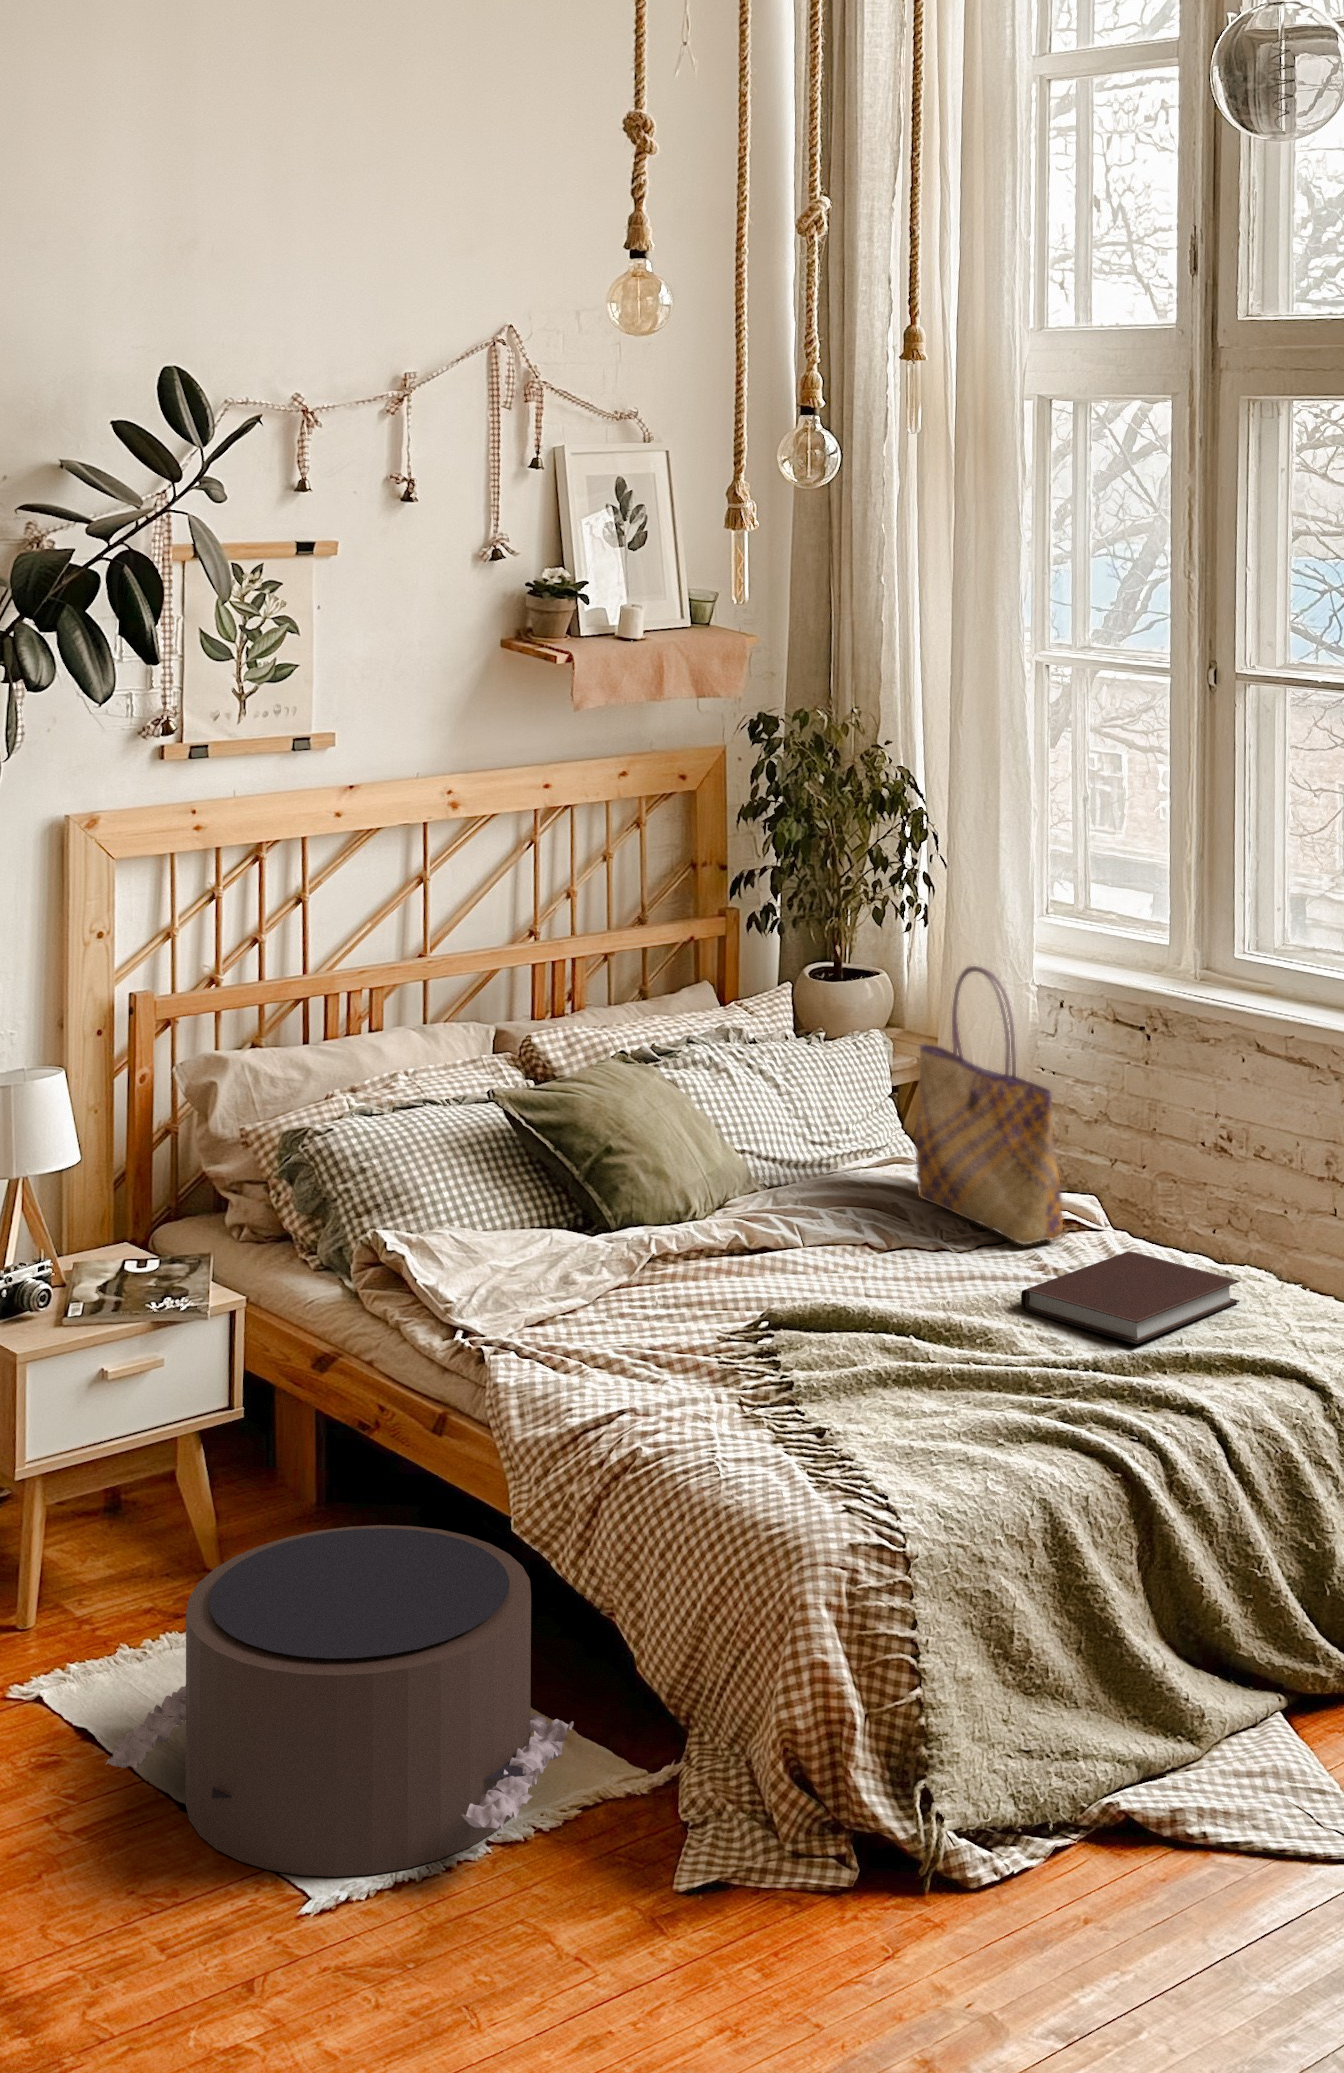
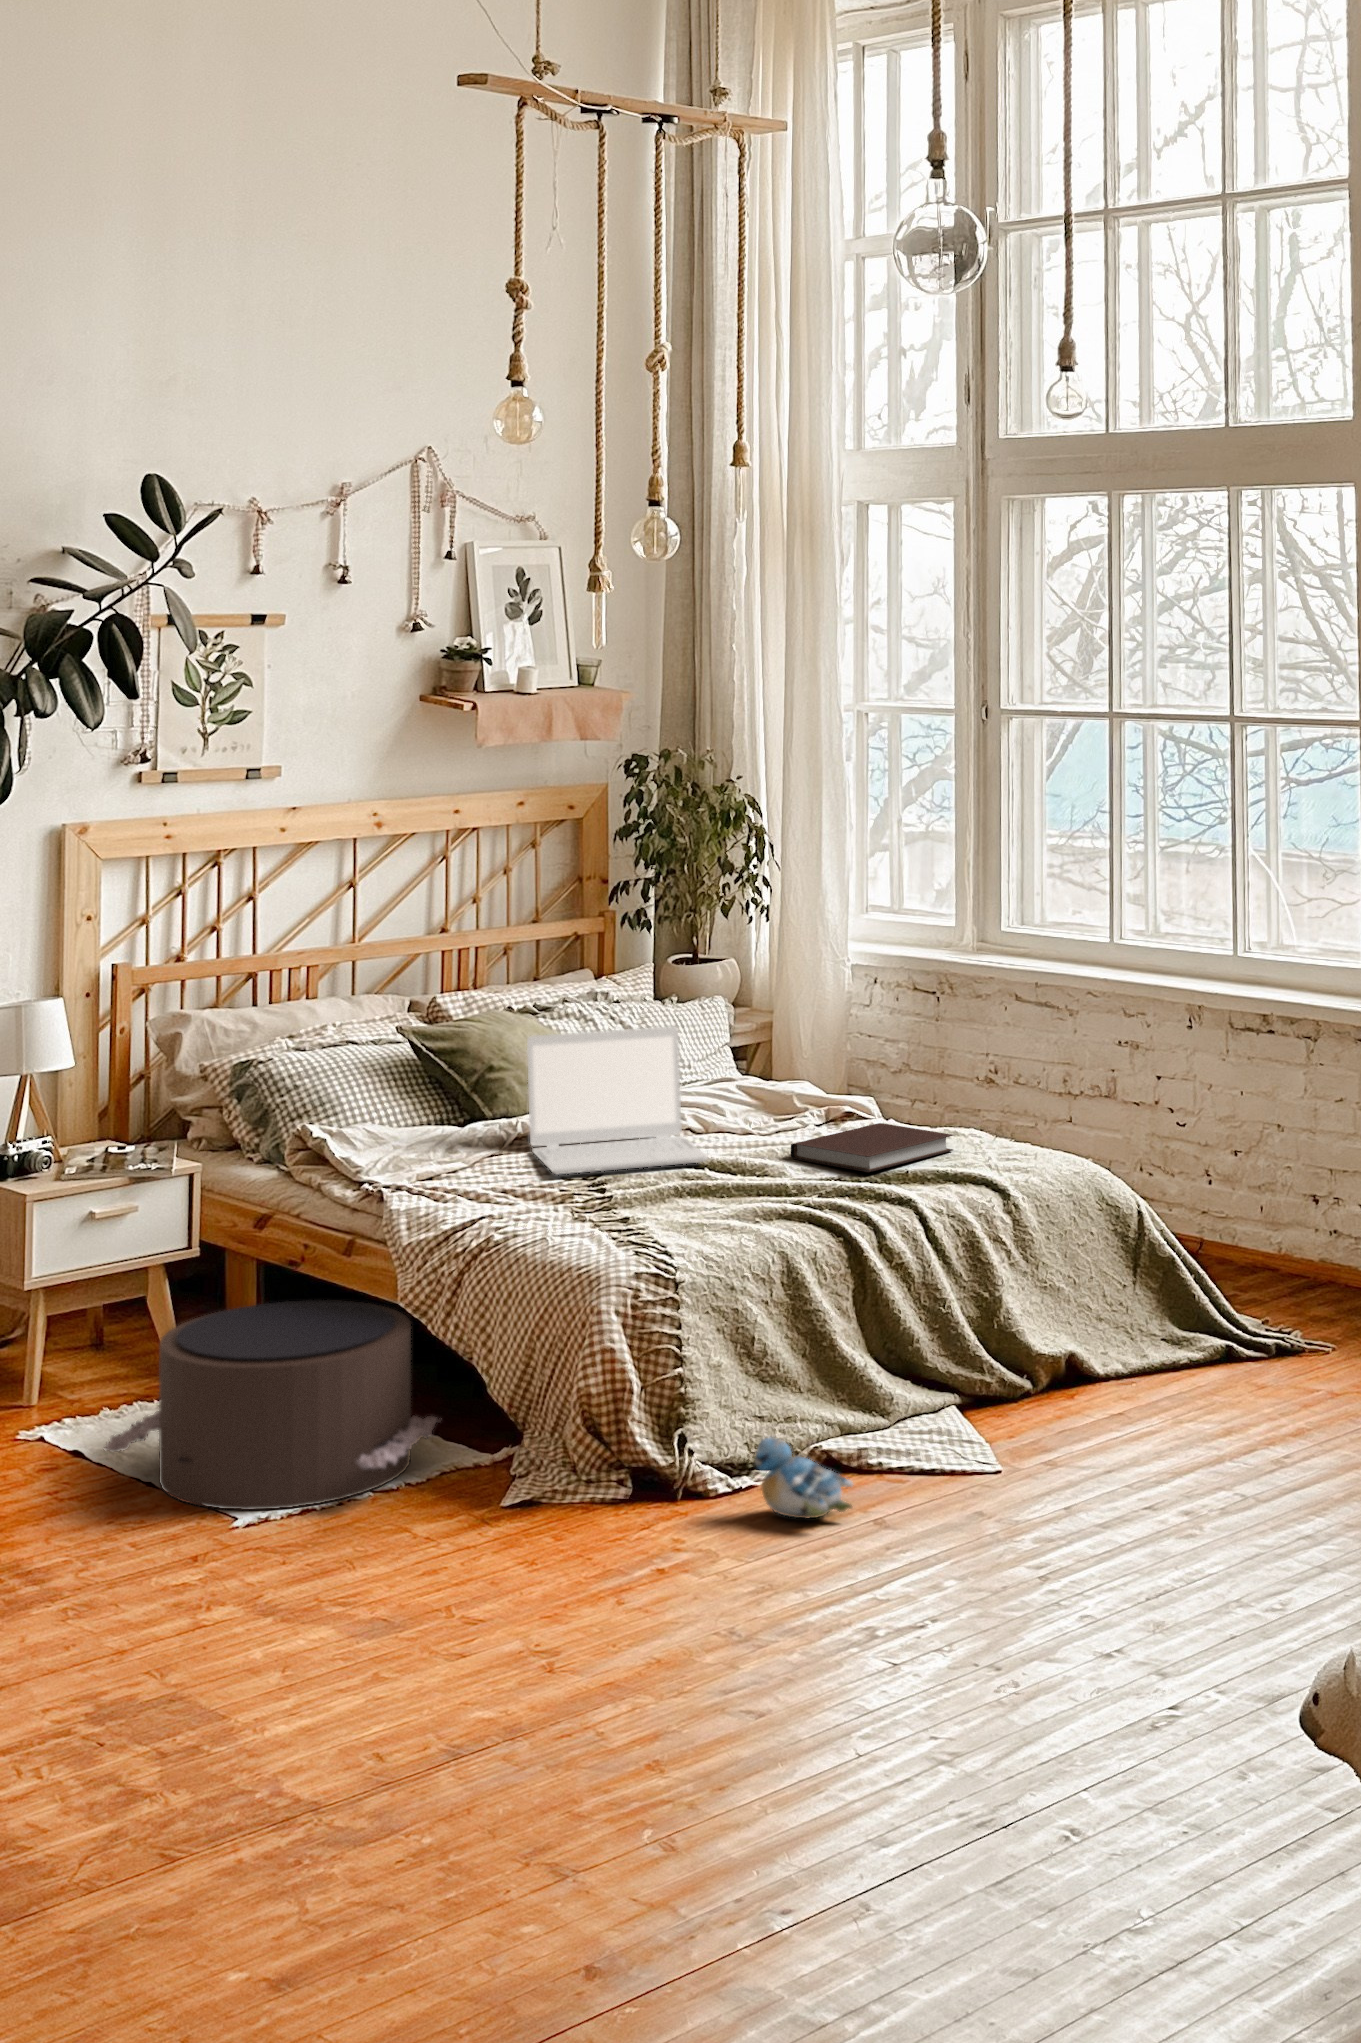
tote bag: present [915,966,1063,1245] -> none [729,920,834,1123]
laptop: none [665,1114,912,1333] -> present [527,1026,707,1174]
plush toy: none [1039,1825,1193,1959] -> present [754,1438,853,1519]

